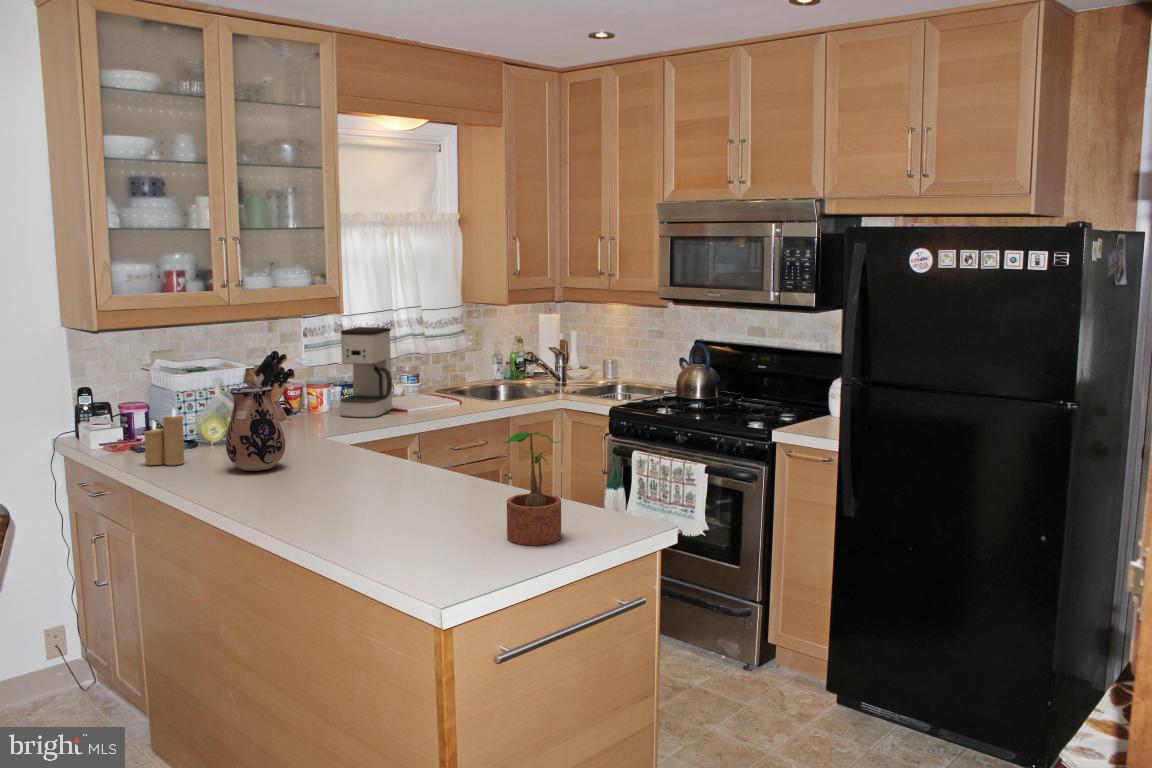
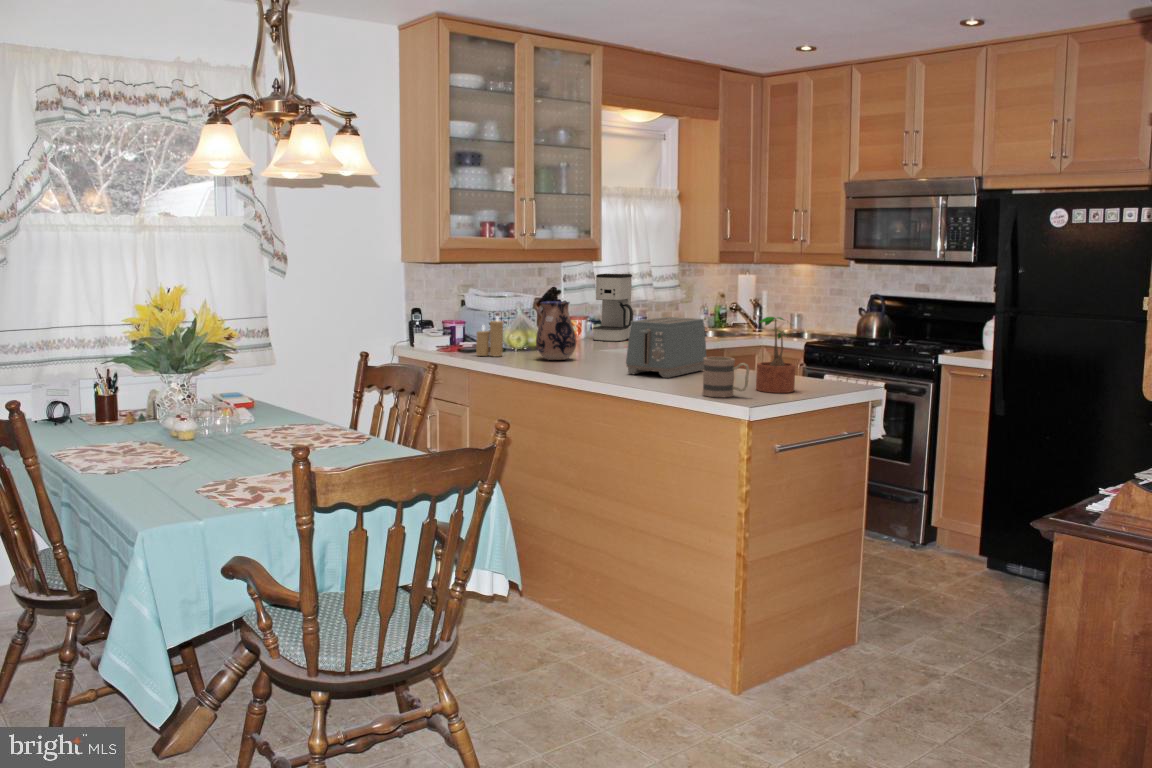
toaster: none [335,412,457,511] -> present [626,317,707,378]
mug: none [419,499,487,566] -> present [702,357,749,397]

